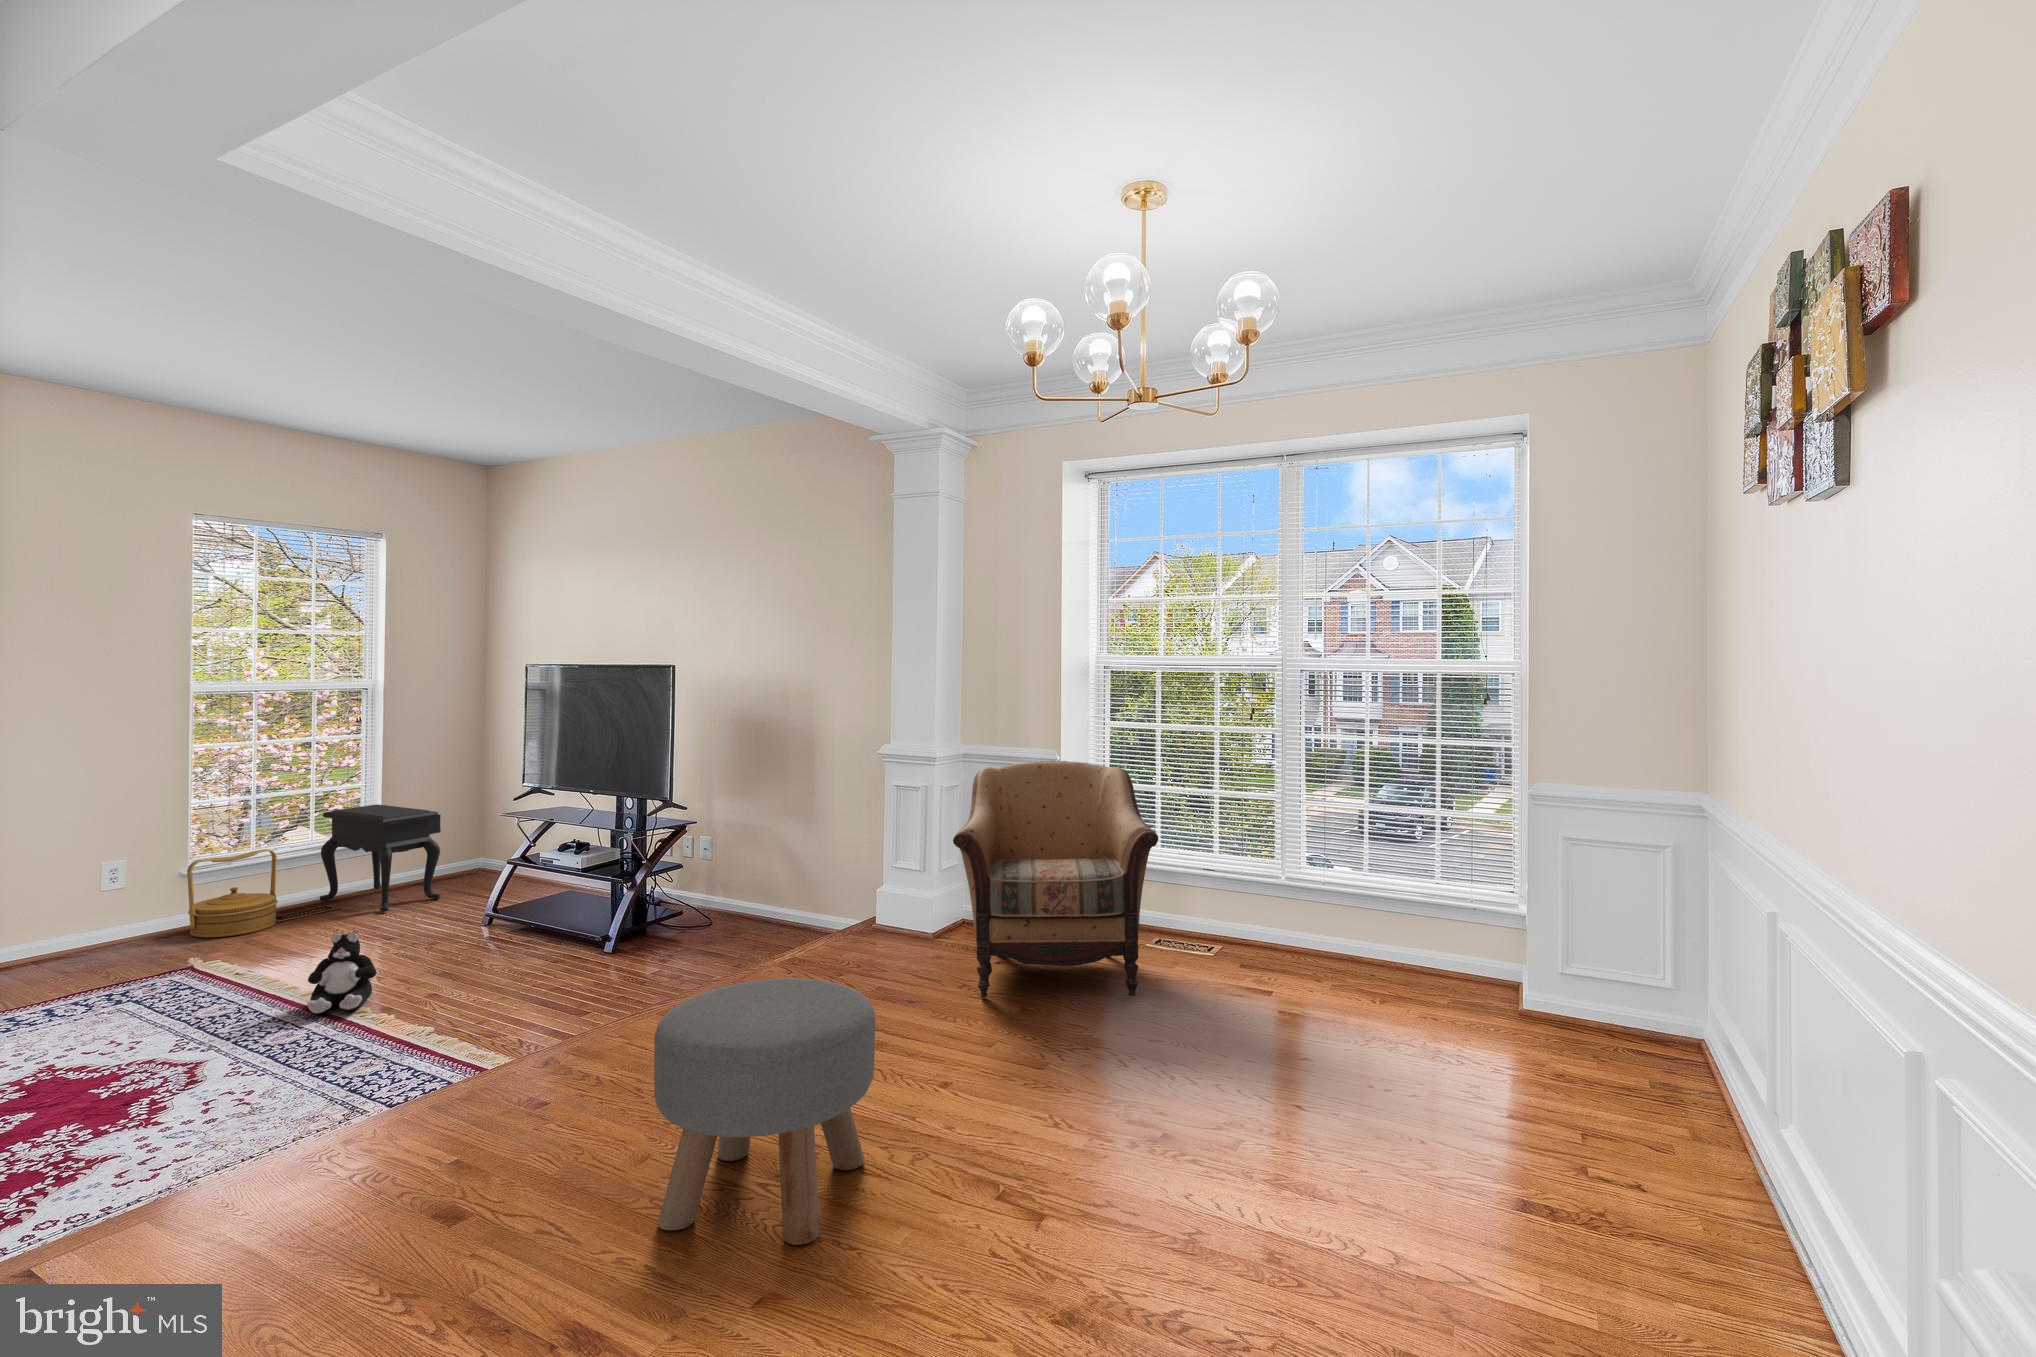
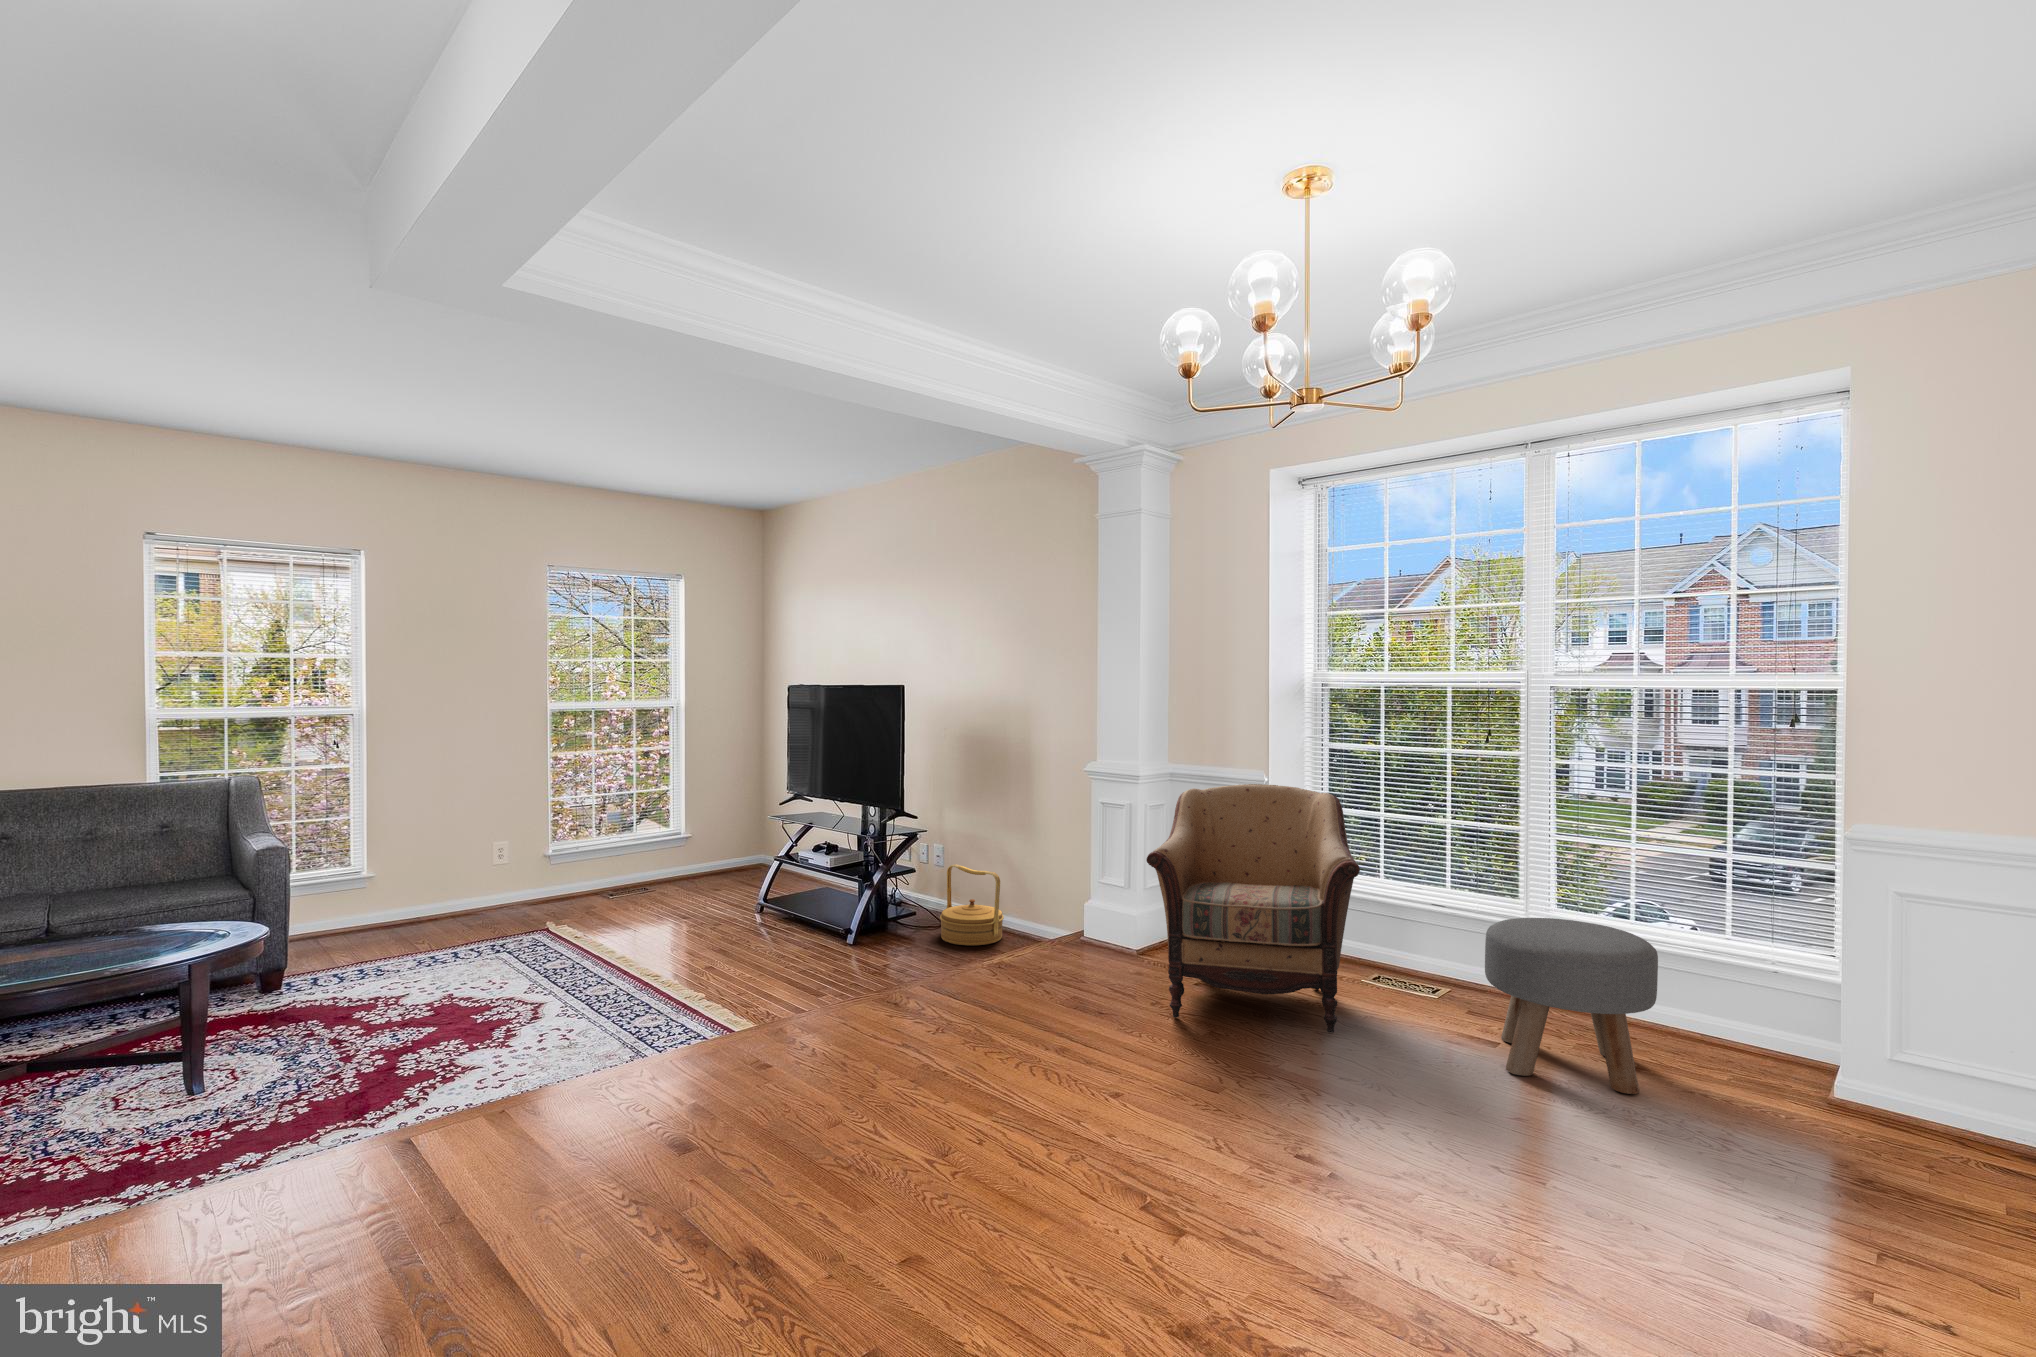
side table: present [320,804,441,912] -> none [641,801,731,893]
woven basket: present [187,849,278,938] -> present [940,864,1004,946]
plush toy: present [307,932,376,1013] -> none [618,907,670,973]
ottoman: present [654,978,875,1245] -> present [1485,918,1658,1094]

